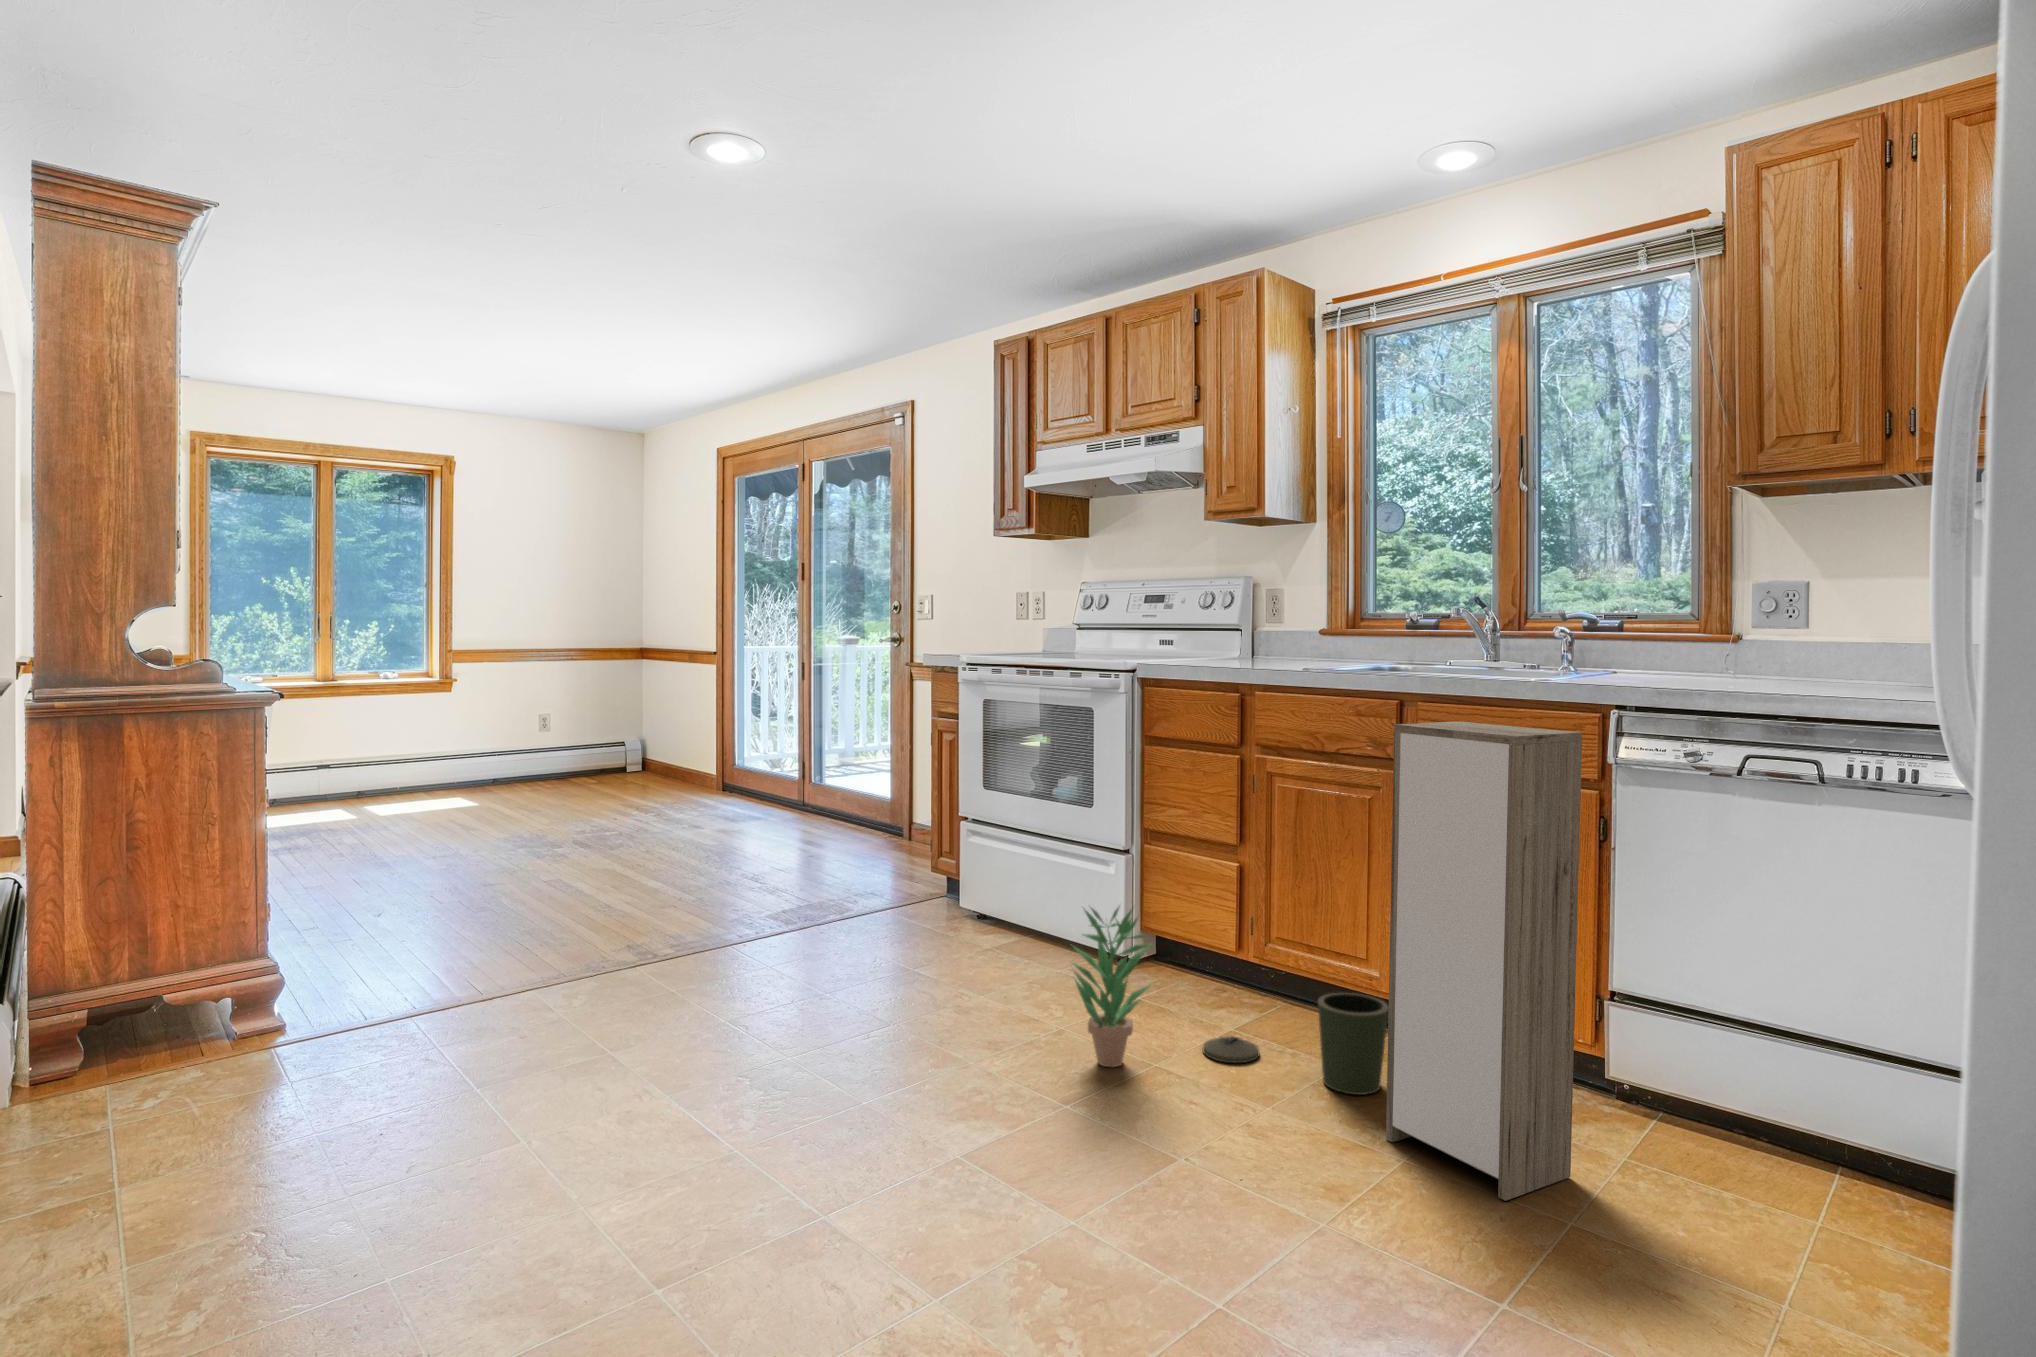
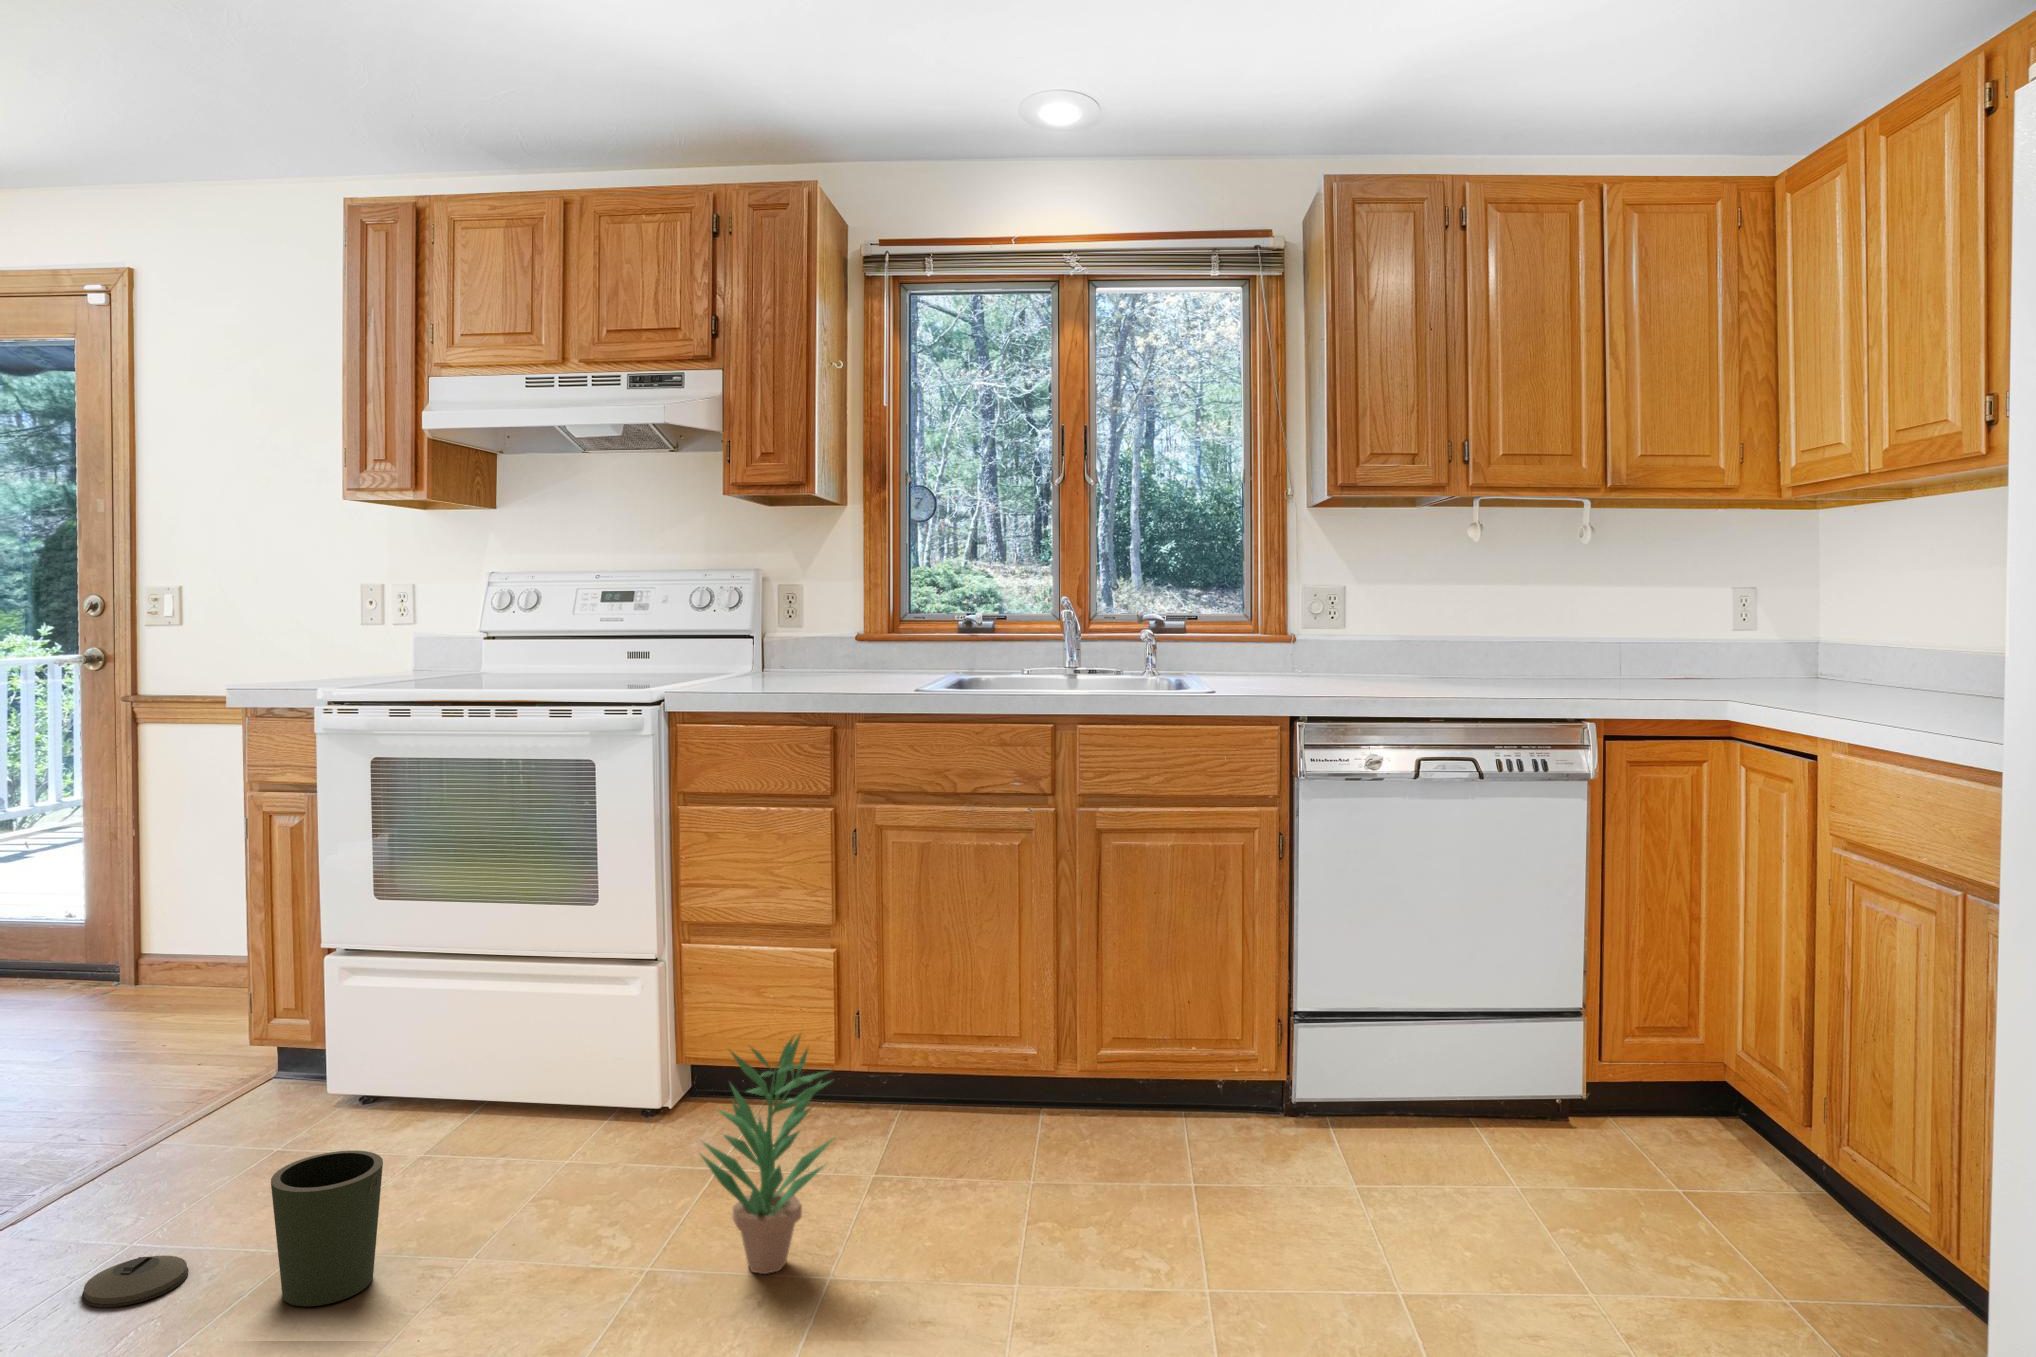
storage cabinet: present [1386,721,1582,1201] -> none [1163,750,1359,1302]
trash can: present [1202,993,1388,1095] -> present [82,1150,383,1307]

